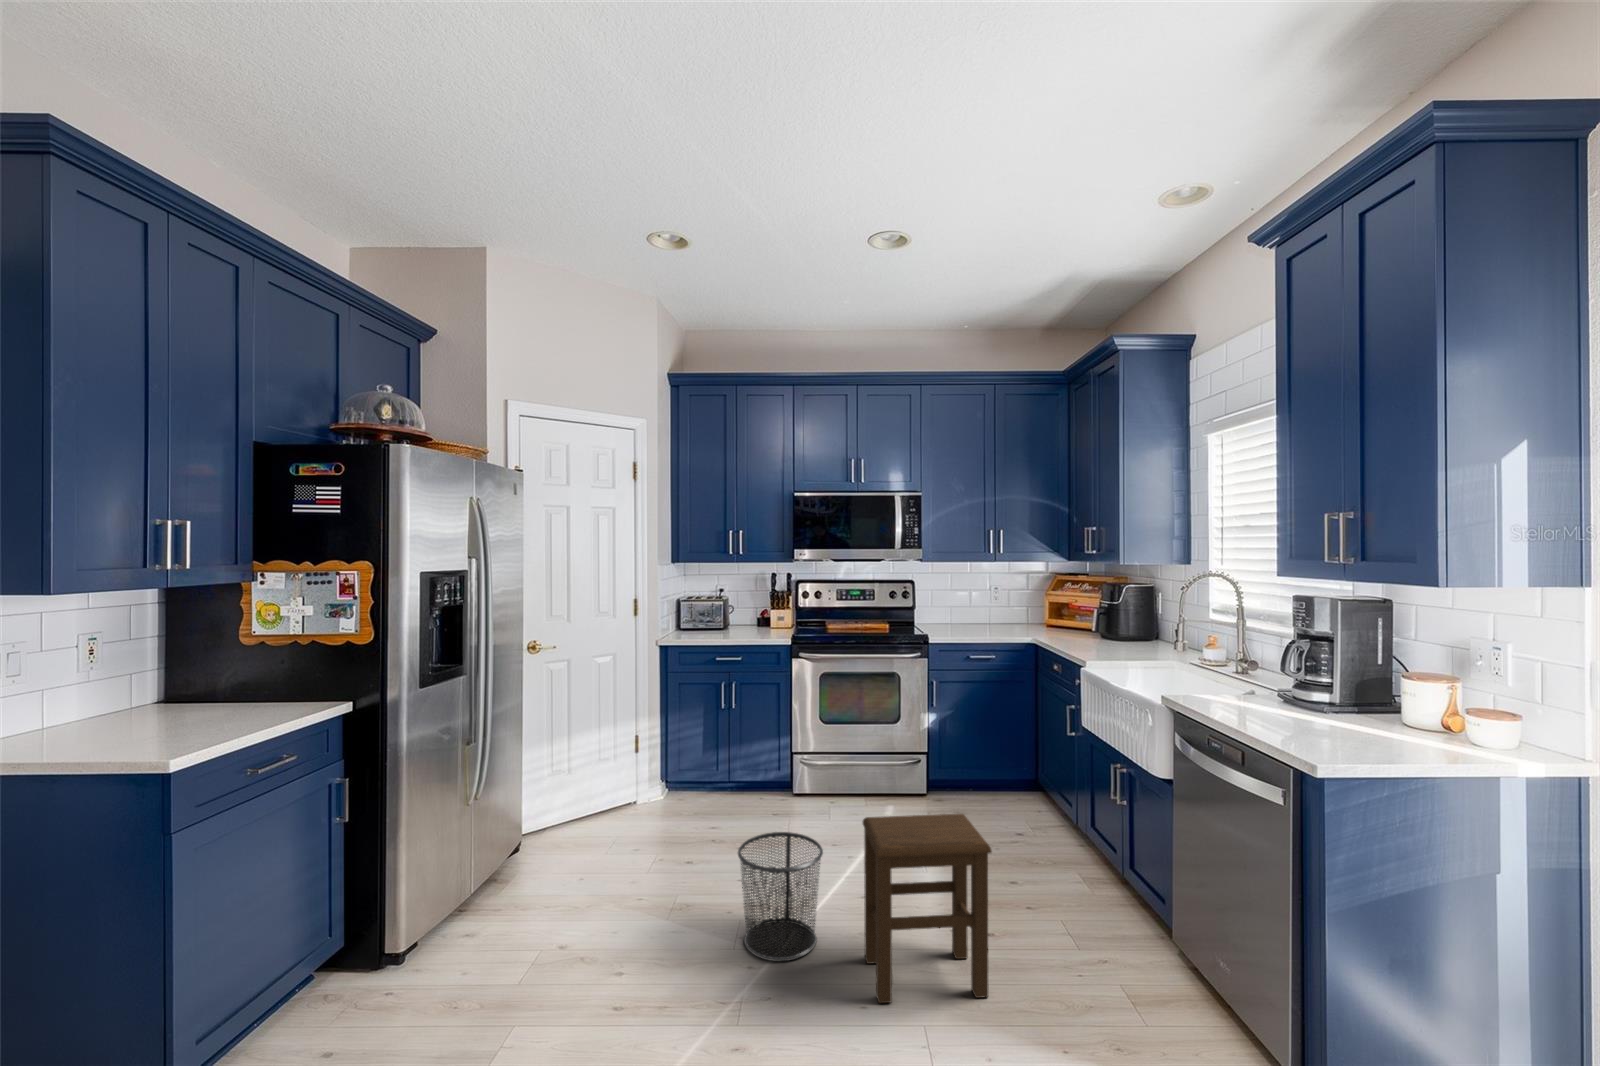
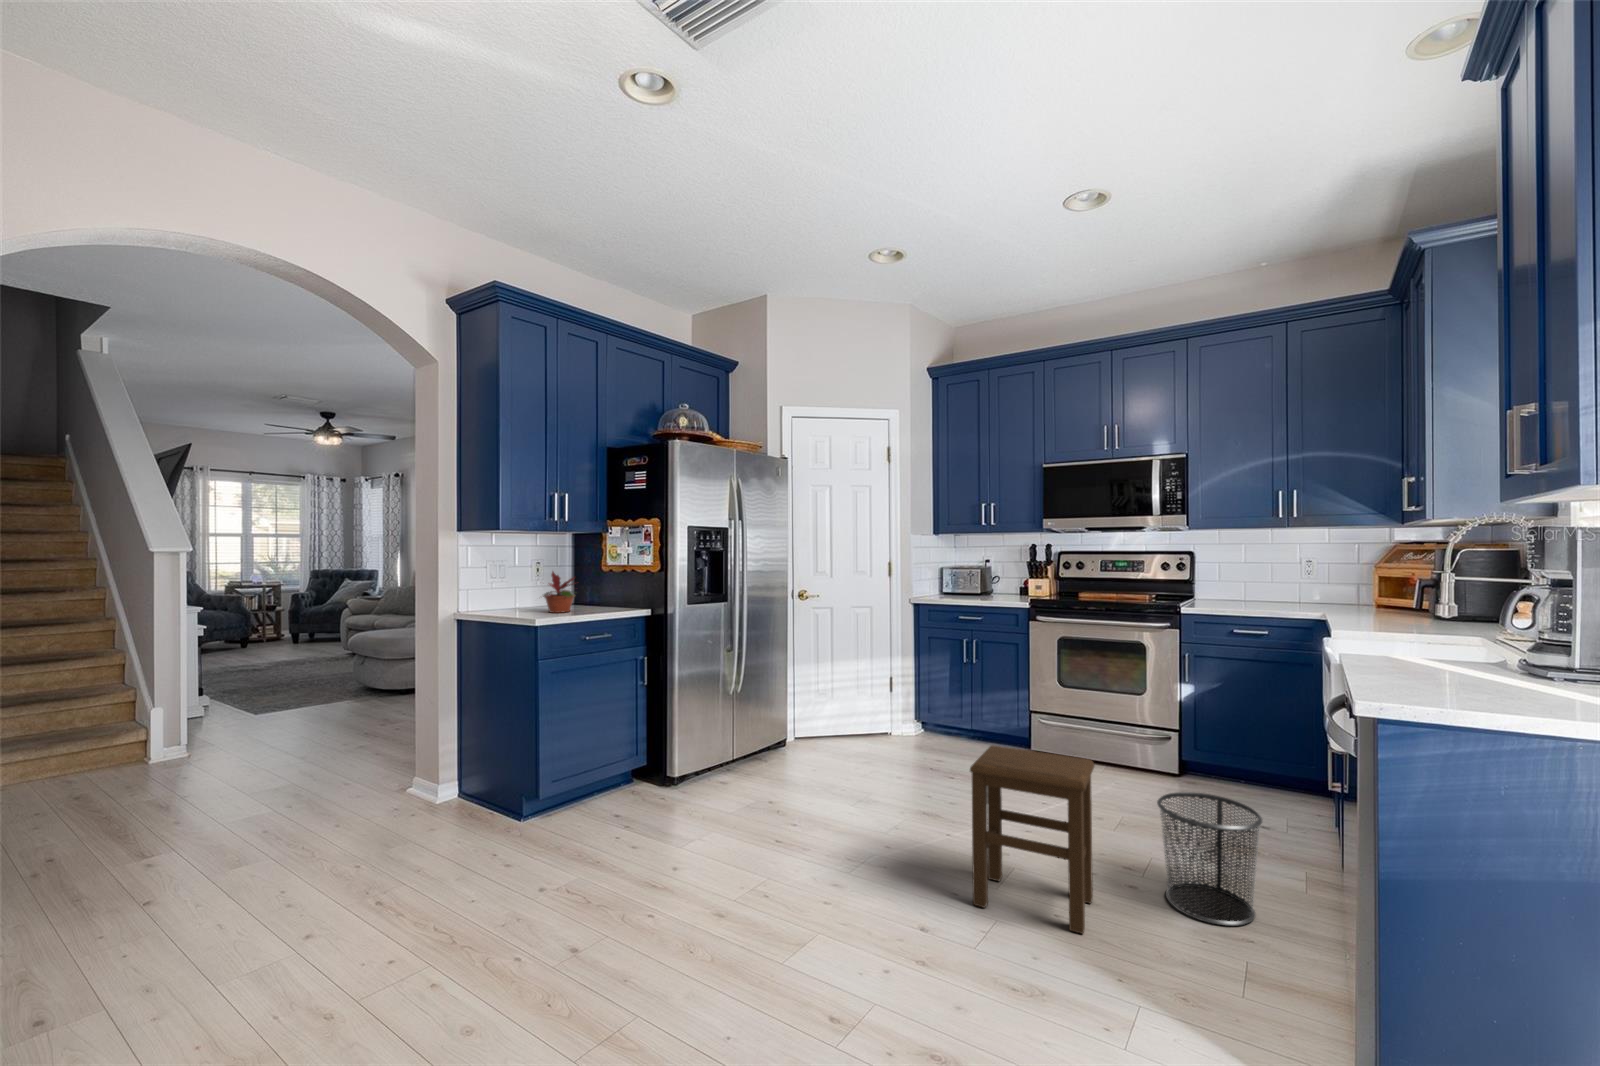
potted plant: none [115,655,225,731] -> present [543,572,575,613]
waste bin: present [738,832,823,961] -> present [1157,792,1262,926]

